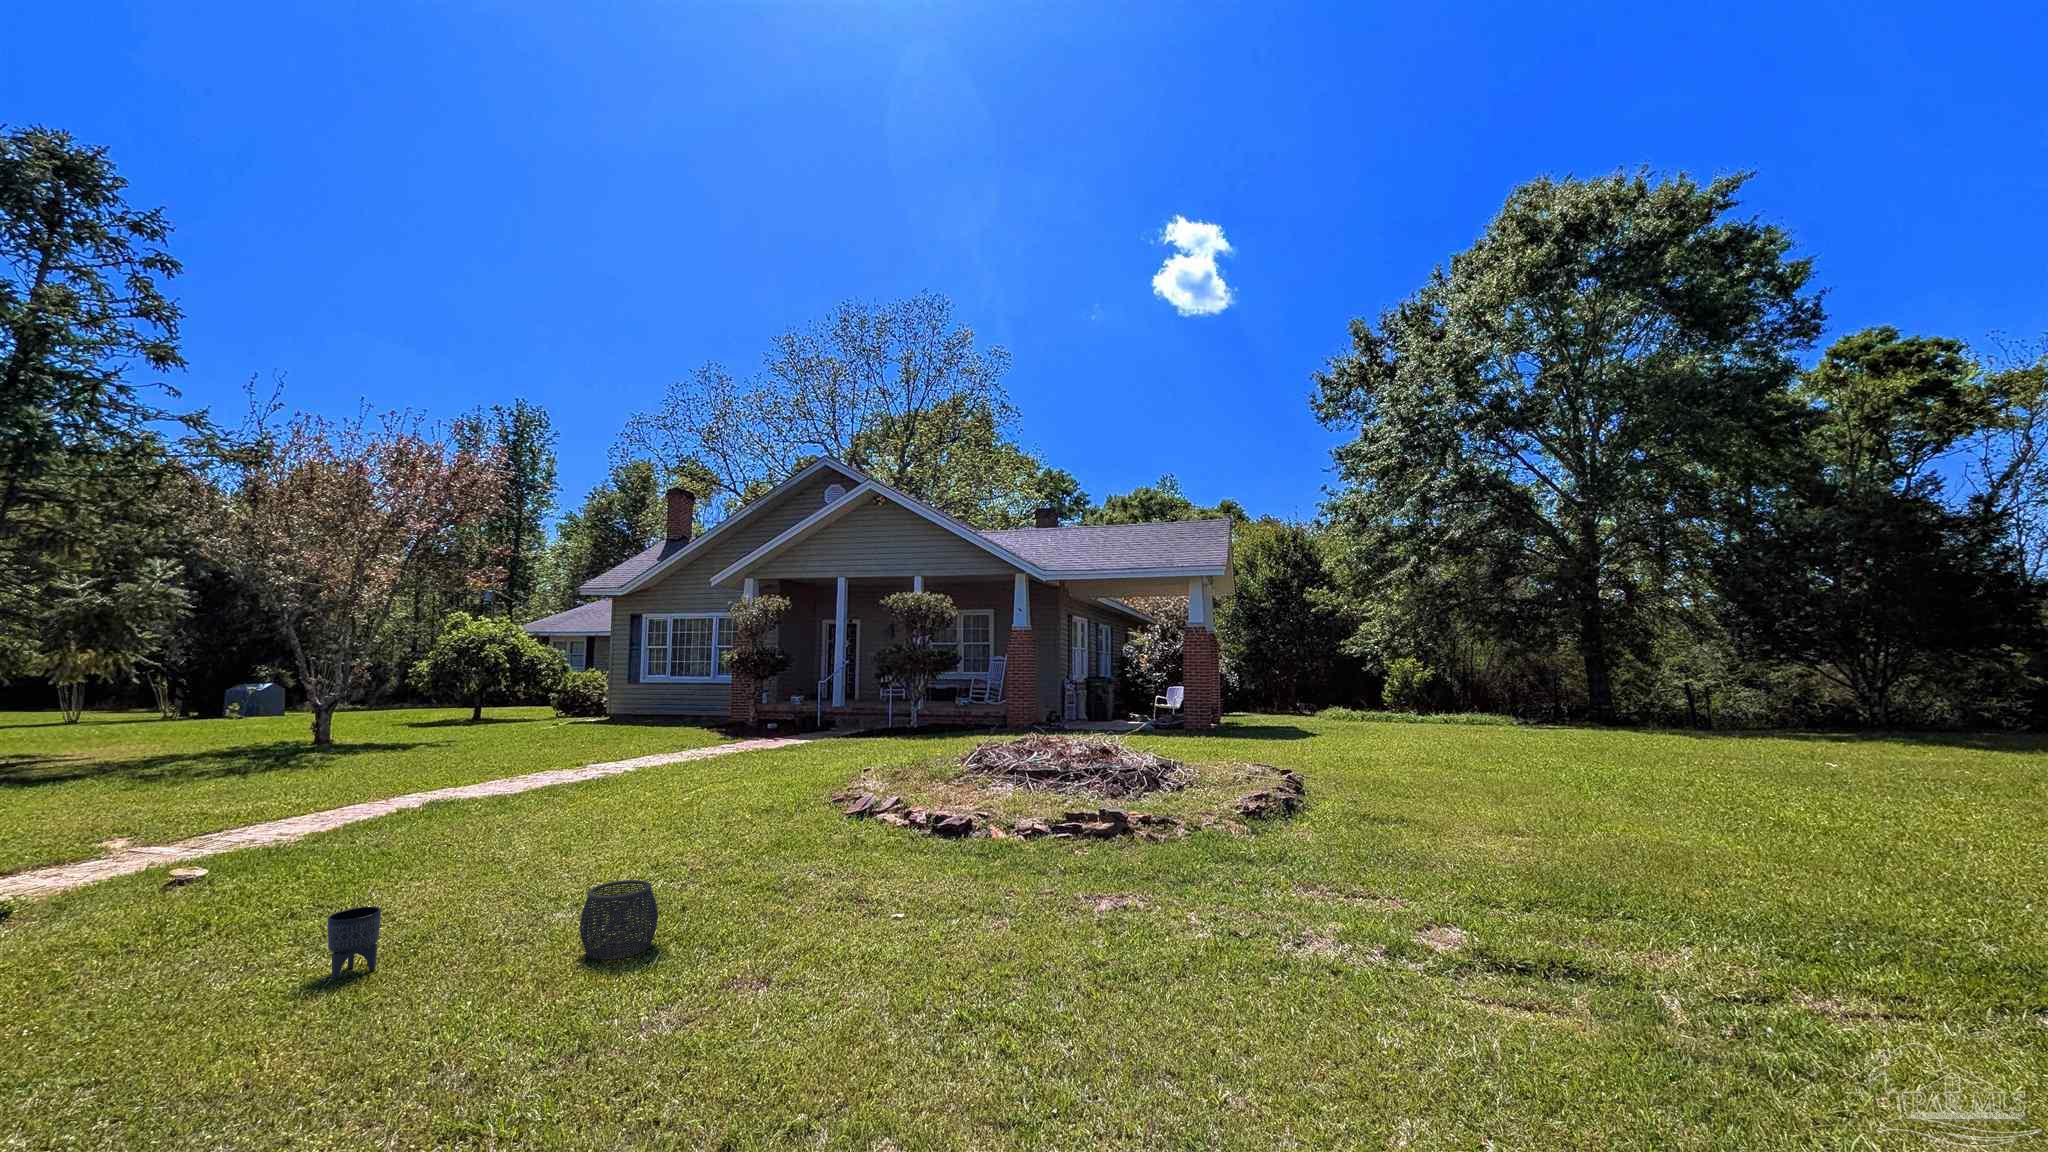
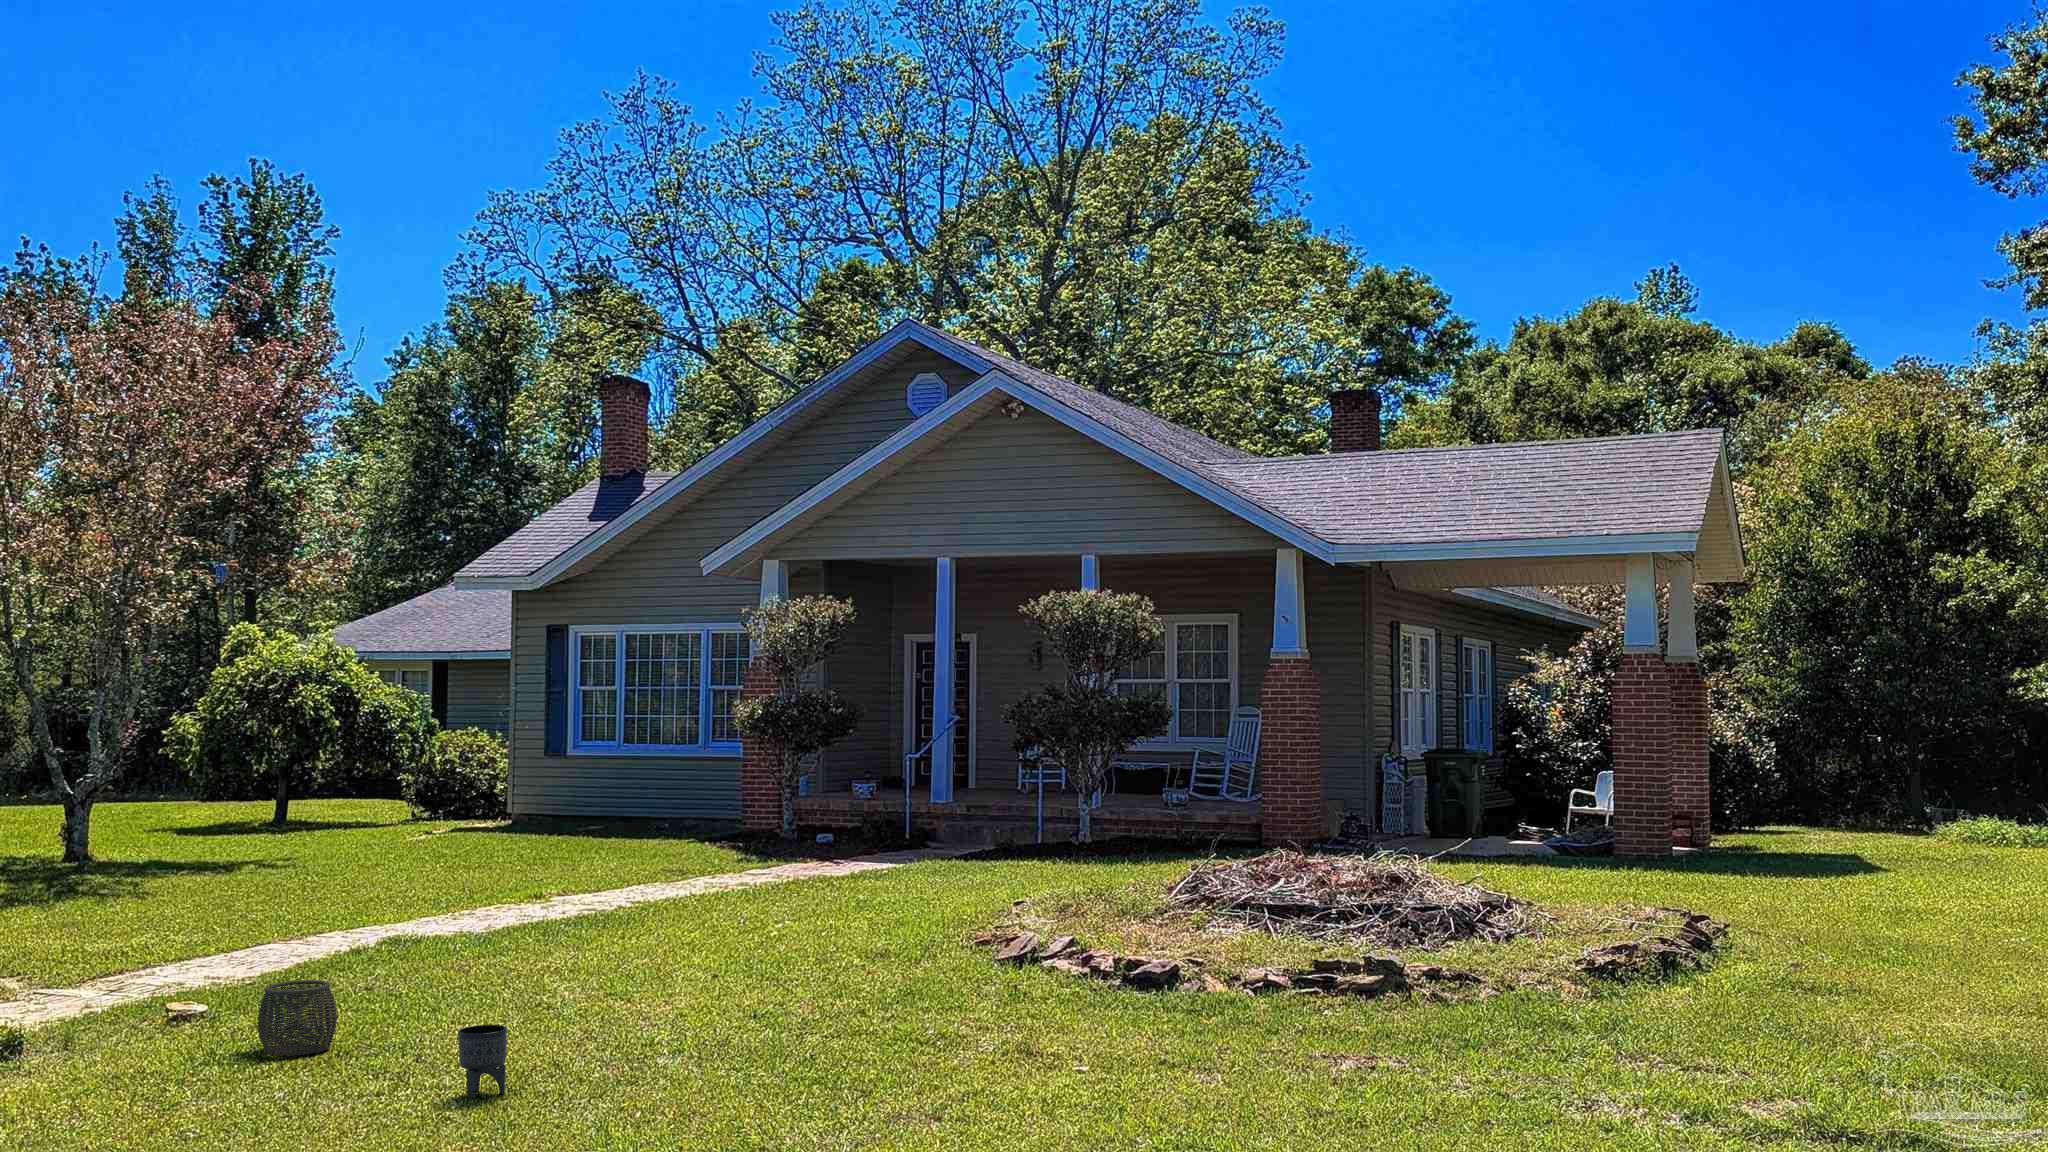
woven basket: present [579,880,658,961] -> present [257,980,338,1057]

